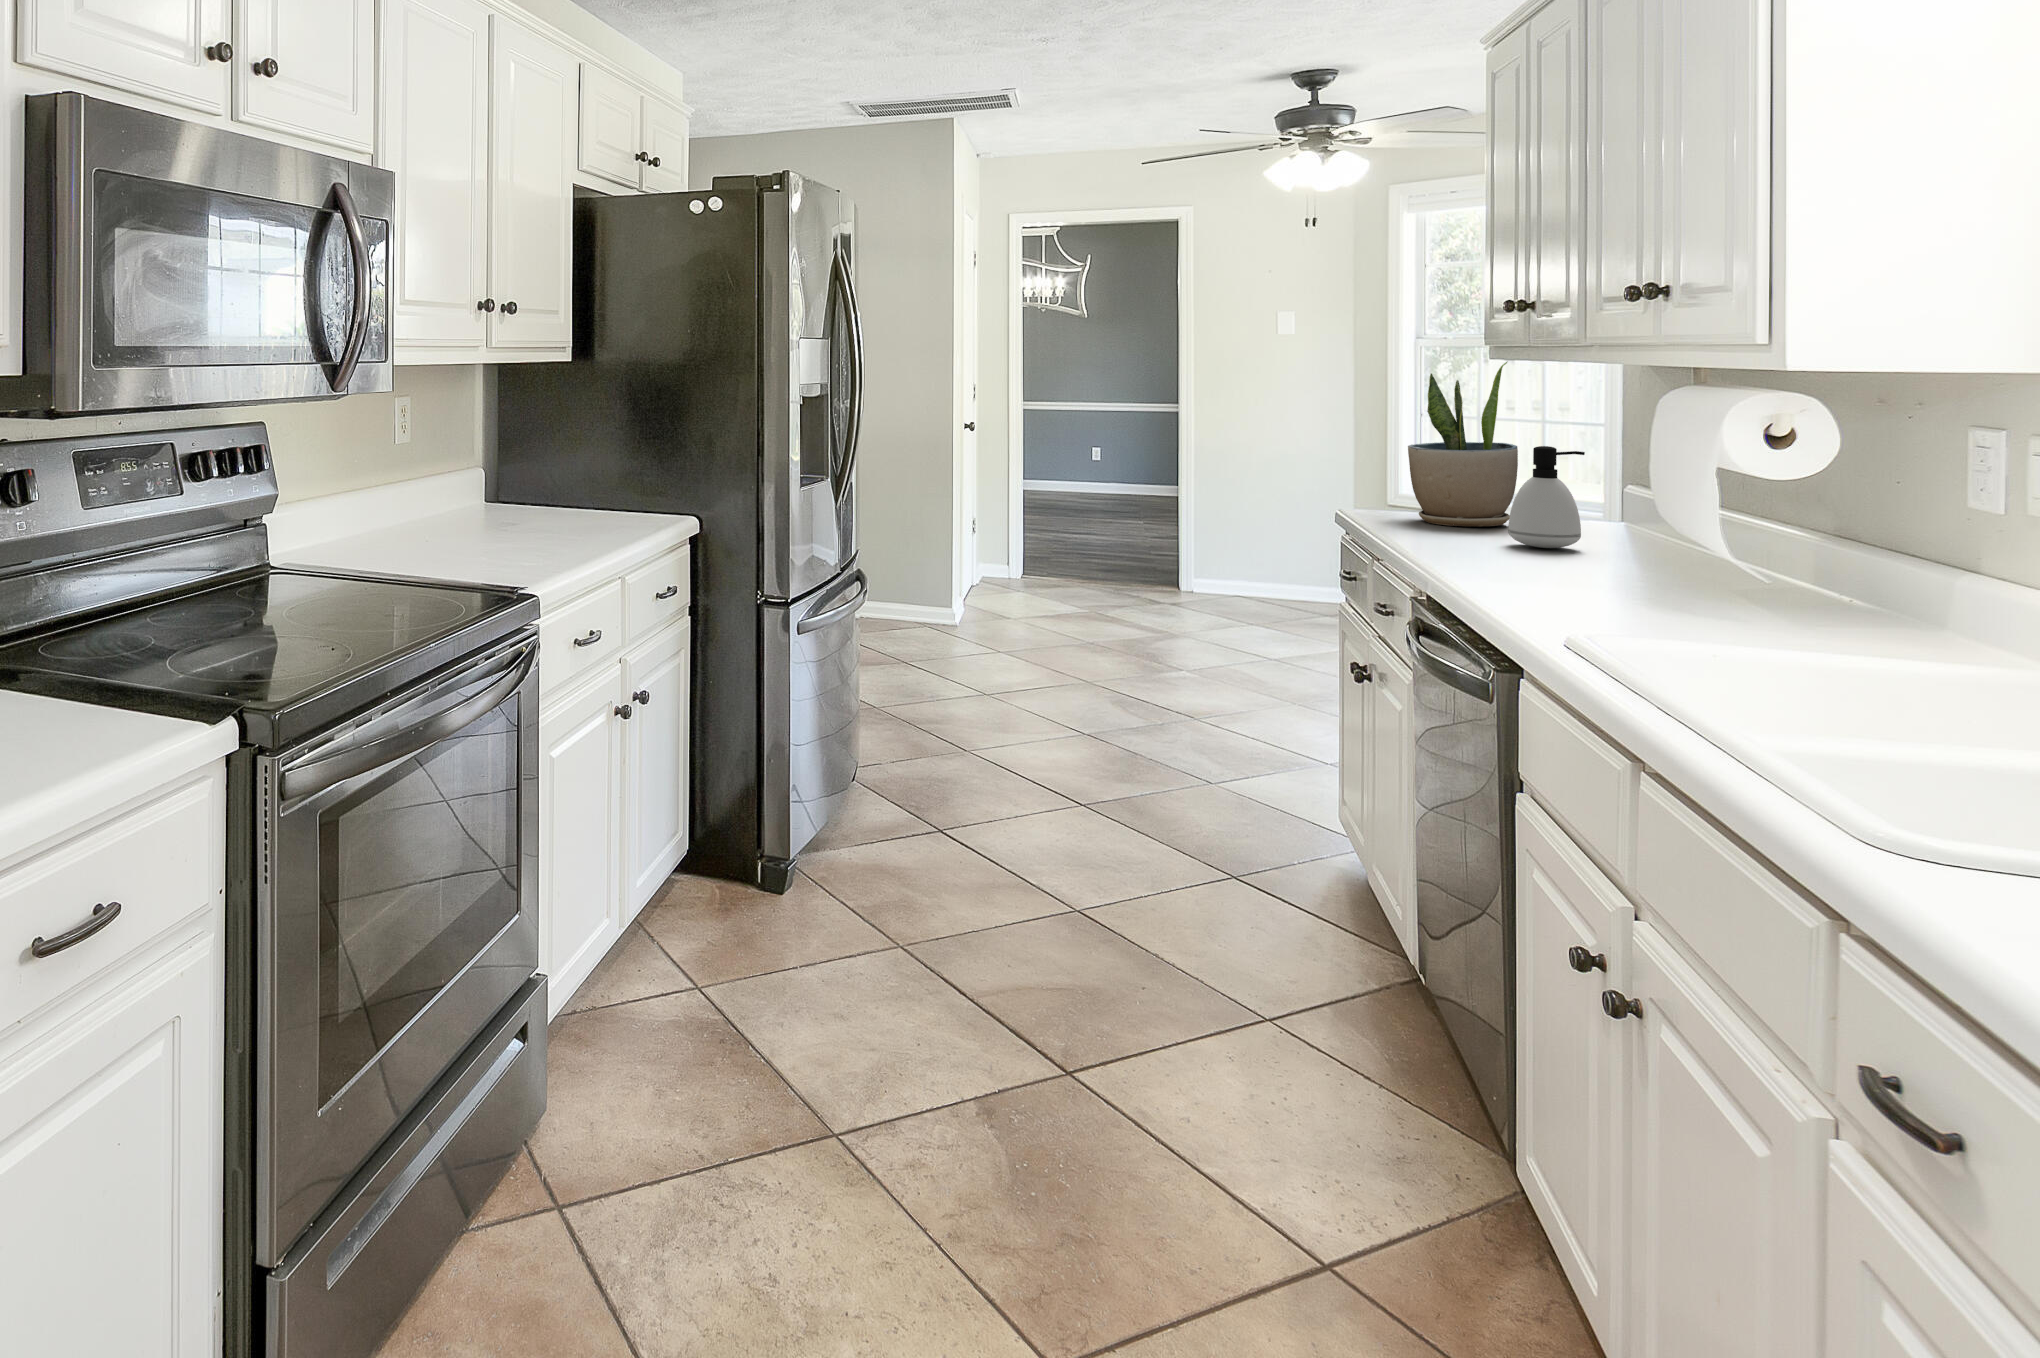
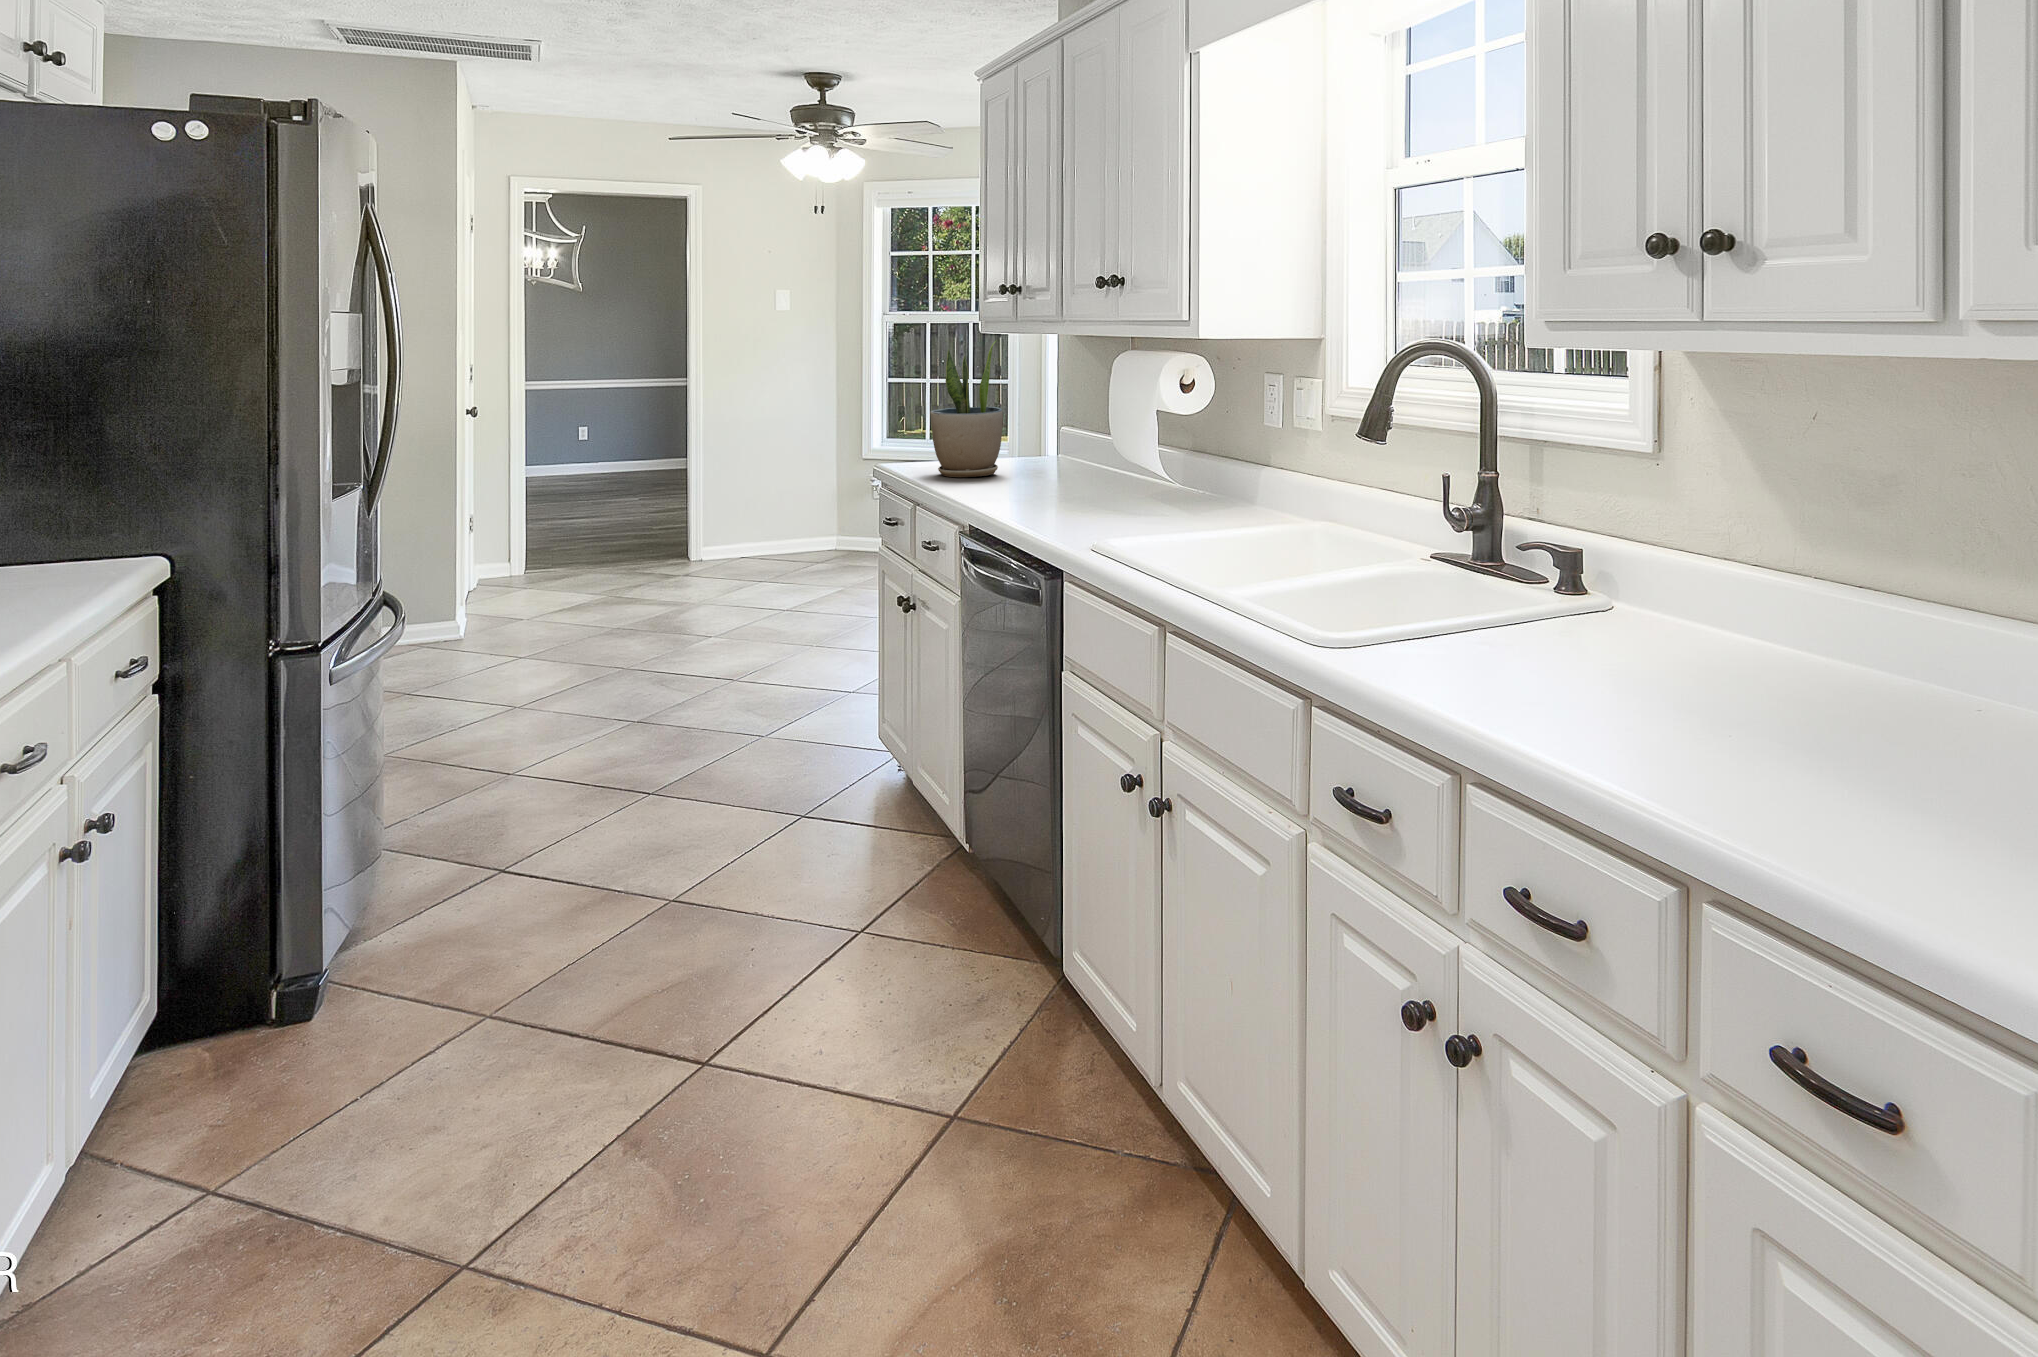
soap dispenser: present [1508,446,1585,548] -> none [1006,407,1051,488]

